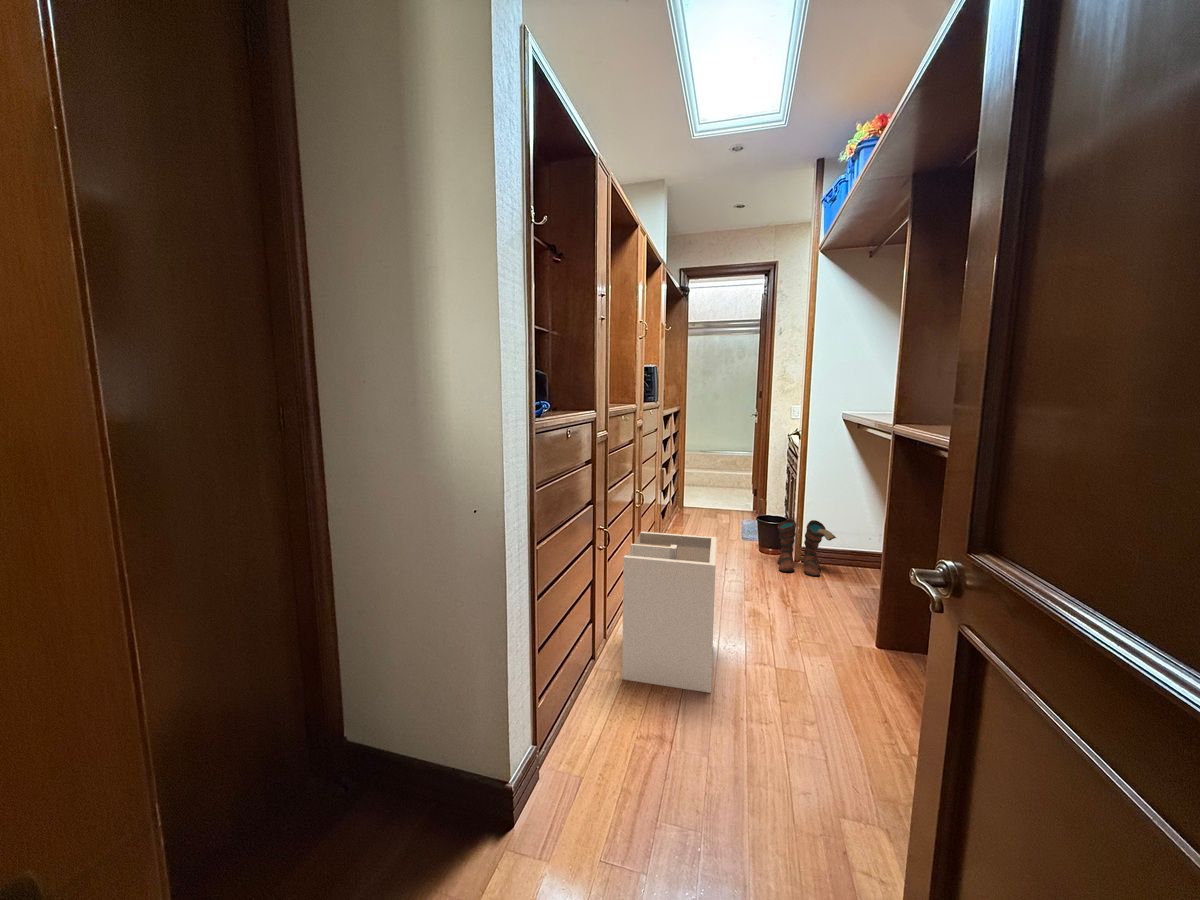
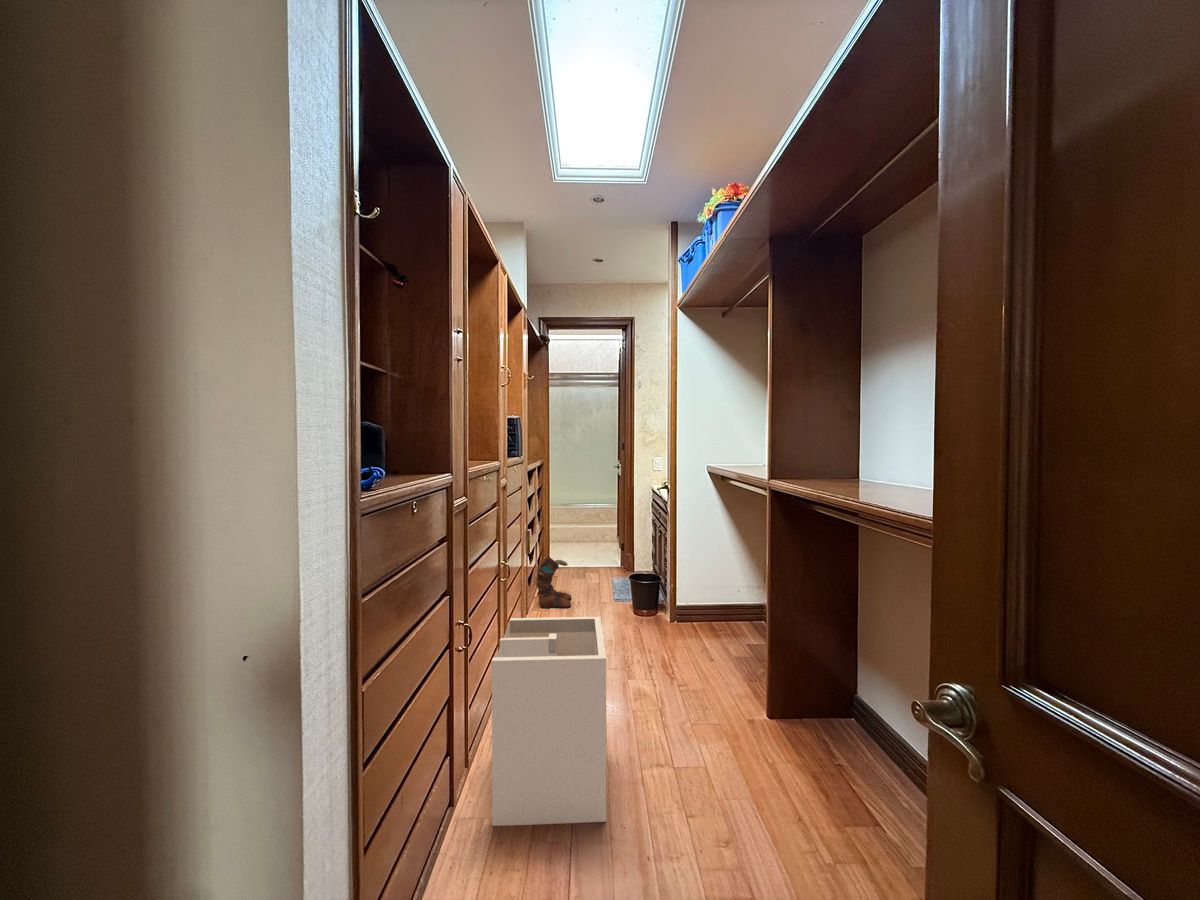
boots: present [778,519,836,576] -> present [536,557,571,609]

